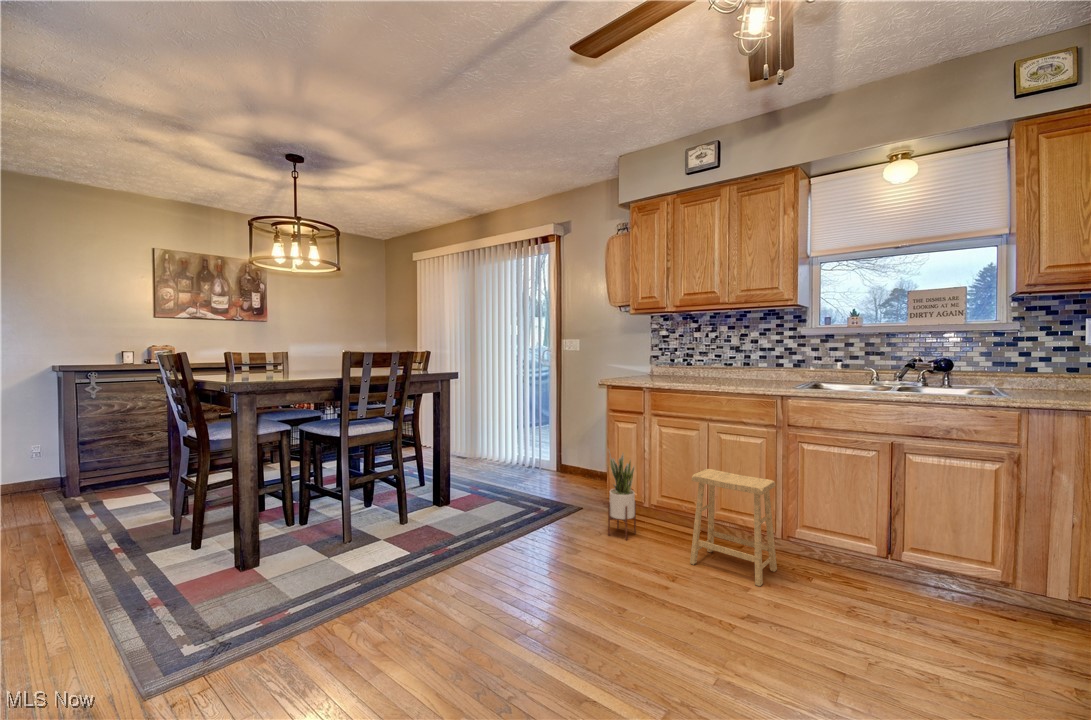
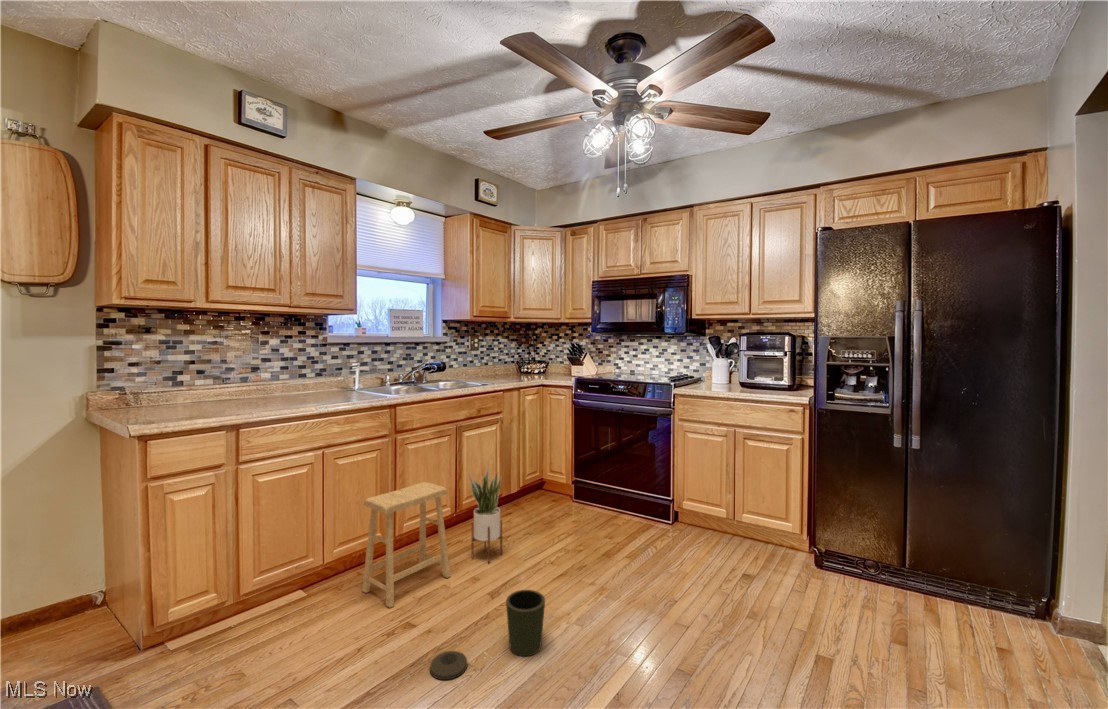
potted plant: present [608,451,636,540] -> present [469,469,502,563]
trash can: none [606,577,676,643] -> present [430,590,545,680]

